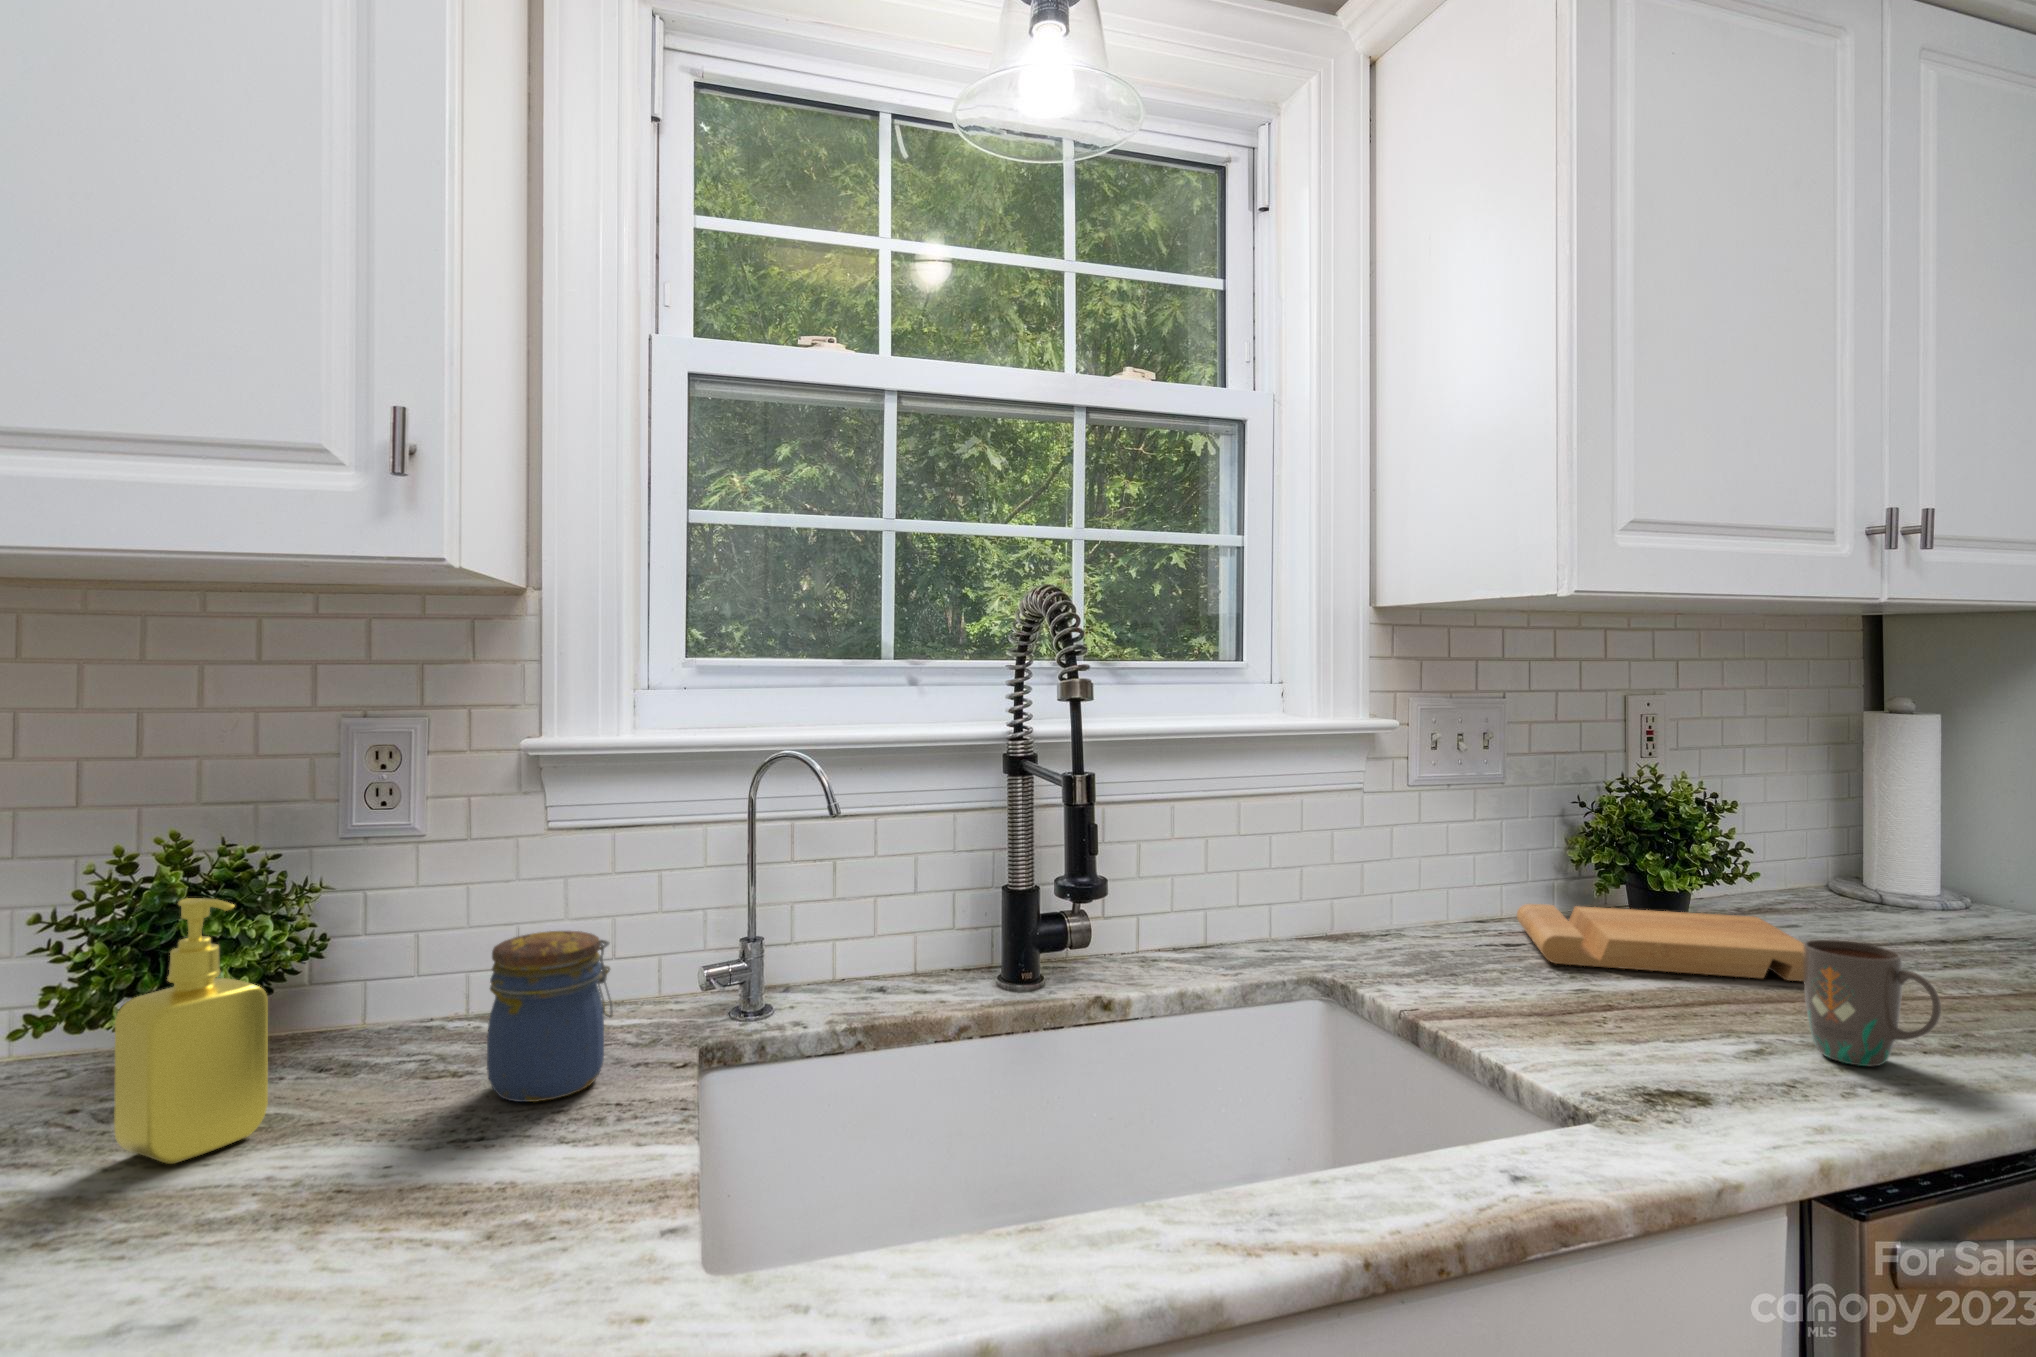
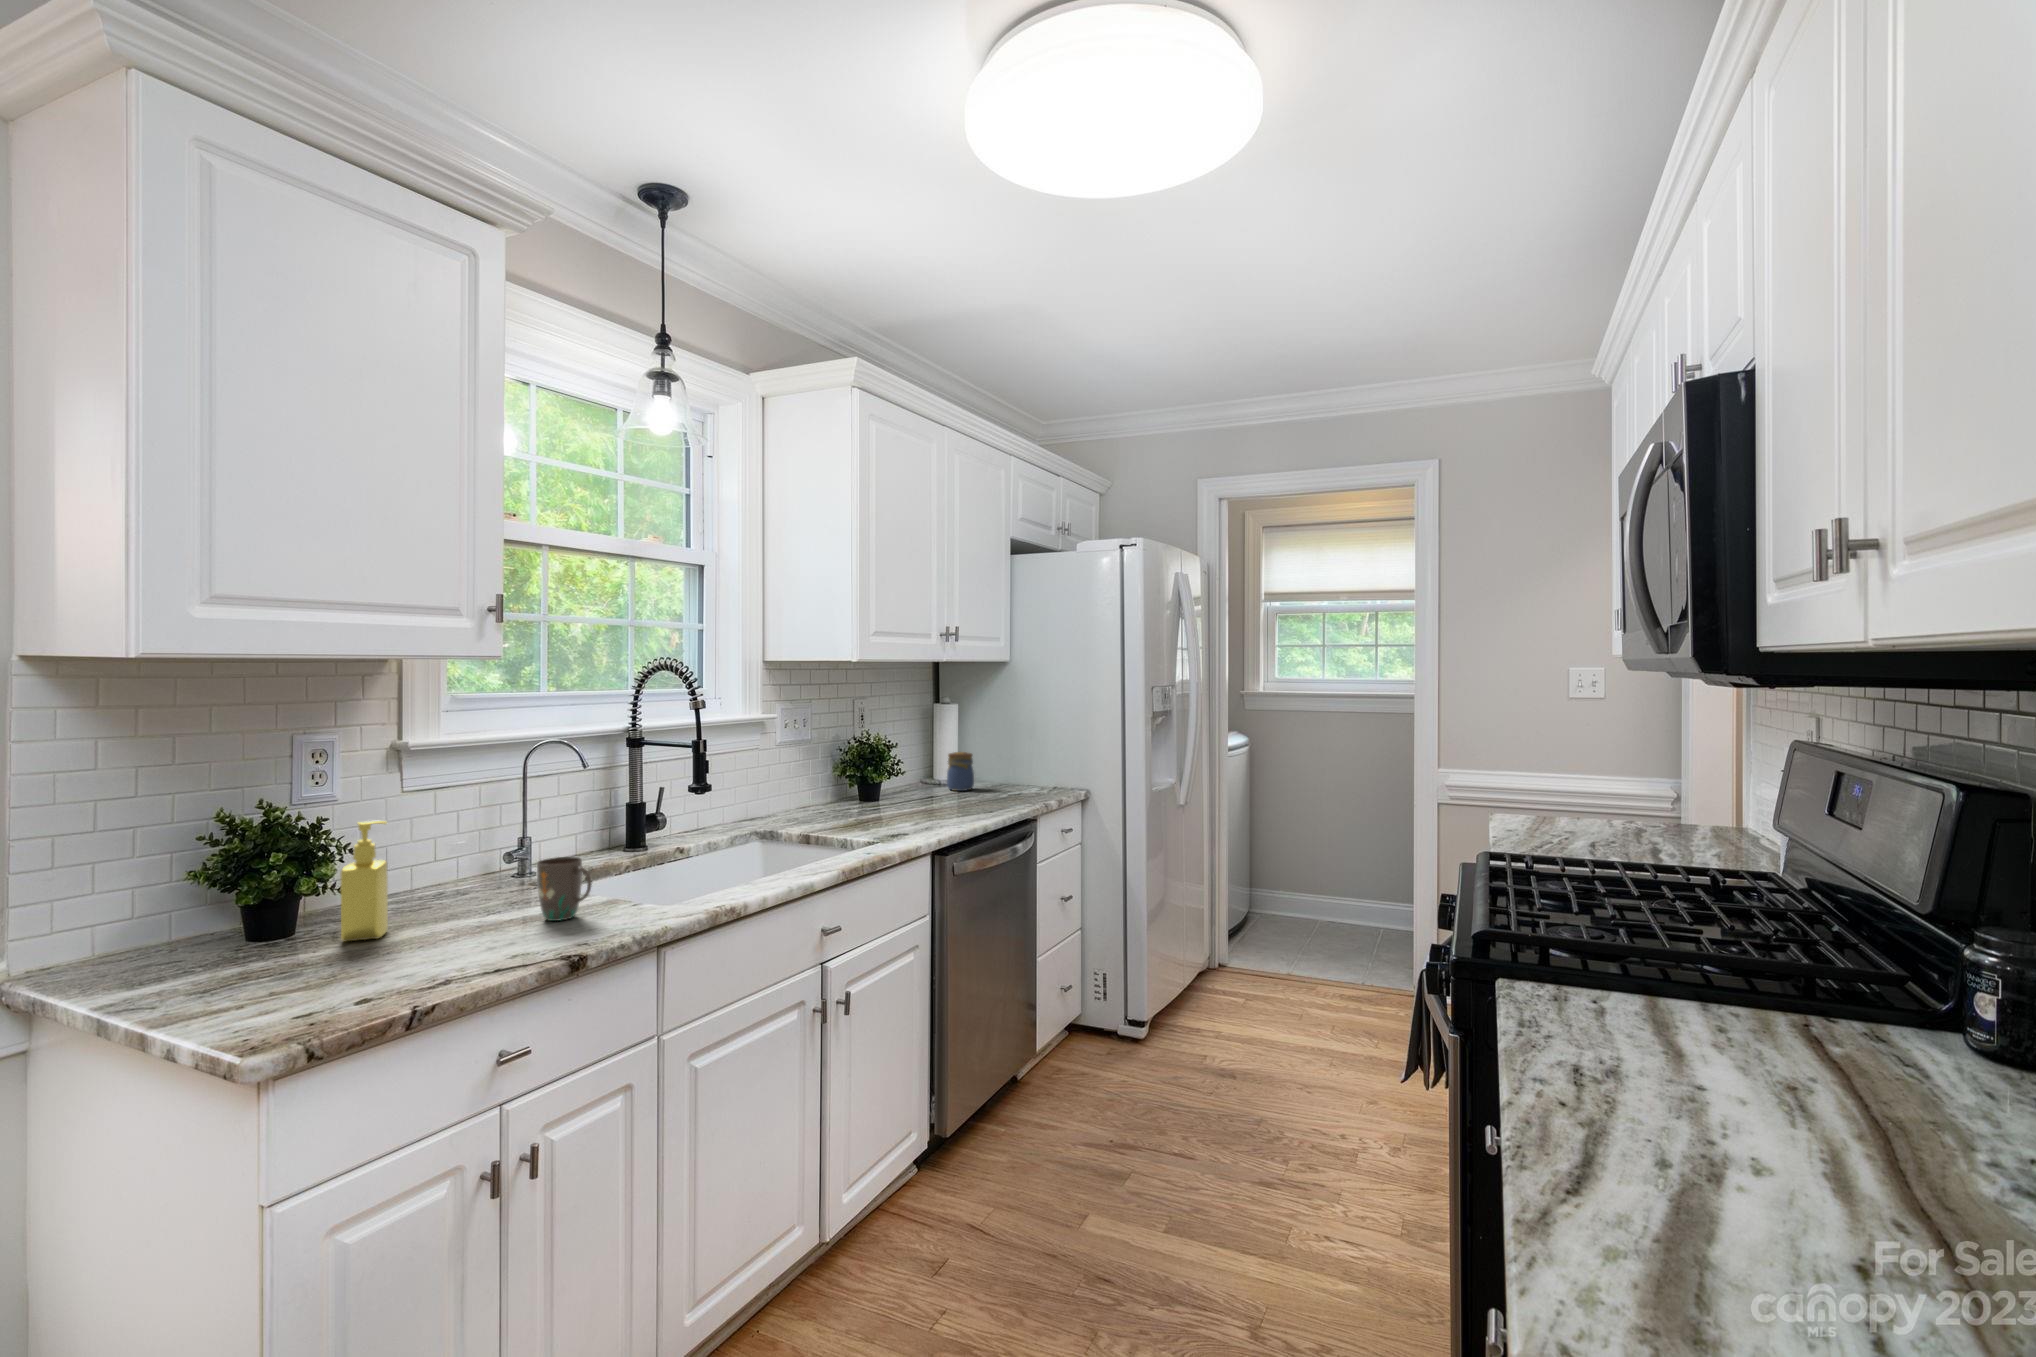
cutting board: present [1517,904,1804,981] -> none [819,789,933,814]
jar: present [487,931,613,1102] -> present [947,752,974,791]
mug: present [1803,940,1941,1066] -> present [537,857,592,921]

